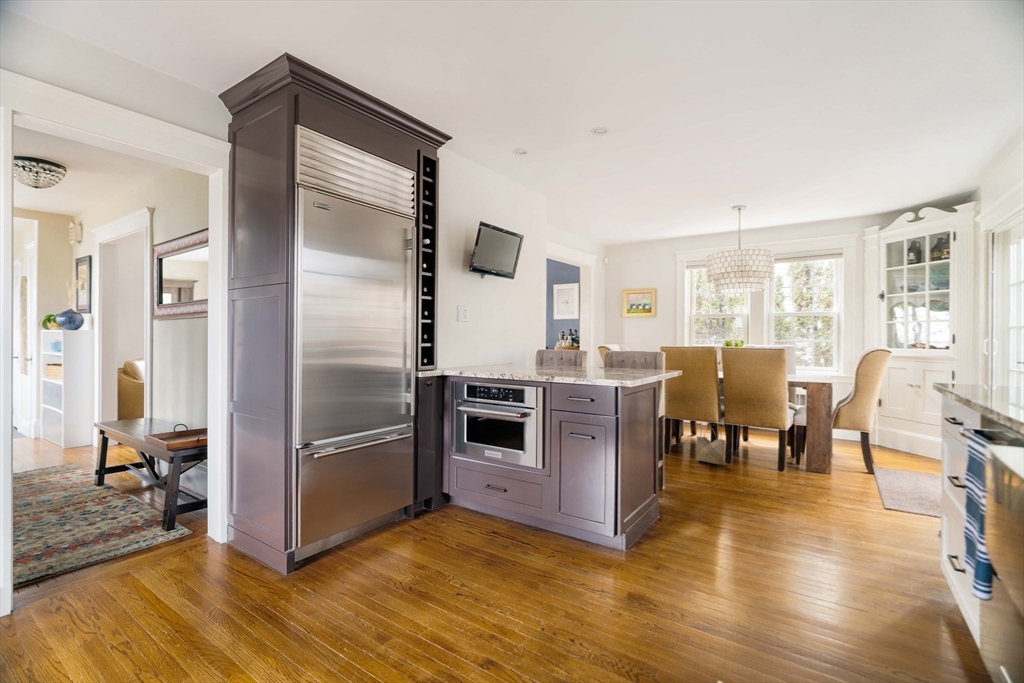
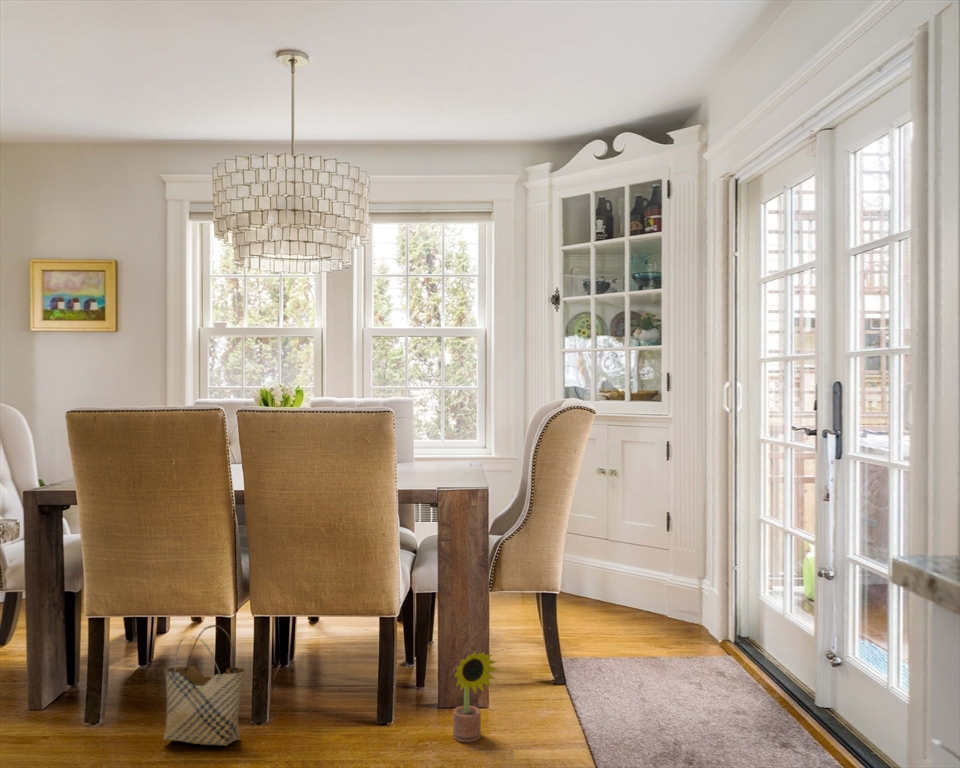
decorative plant: none [812,443,833,479] -> present [453,652,497,742]

